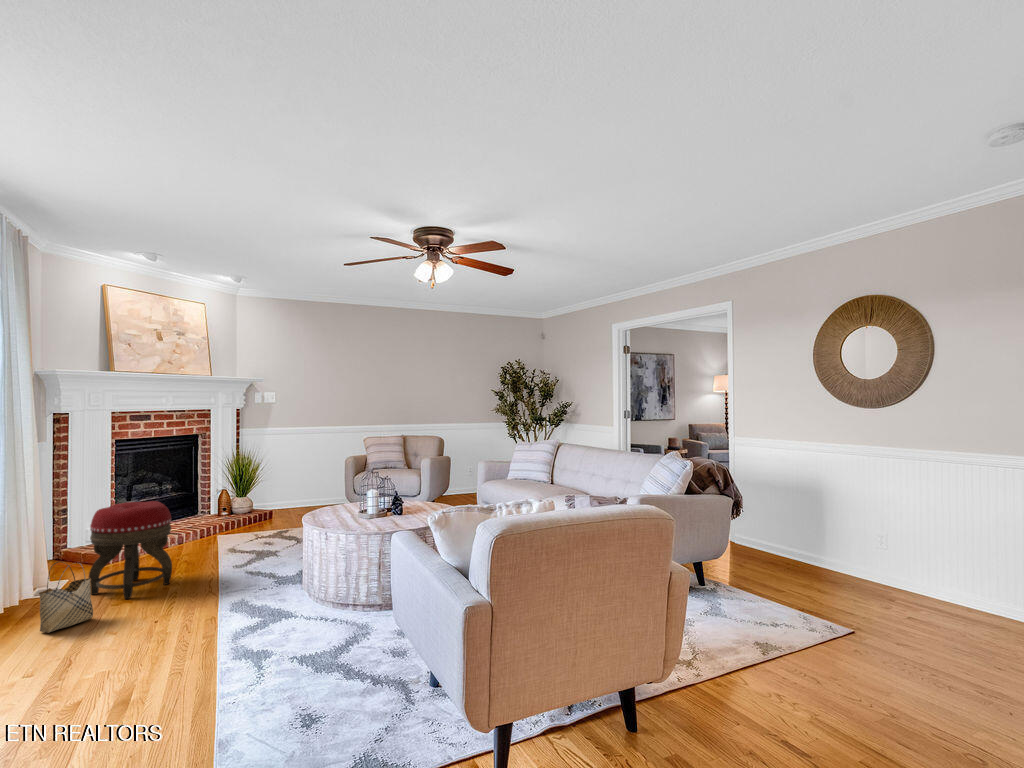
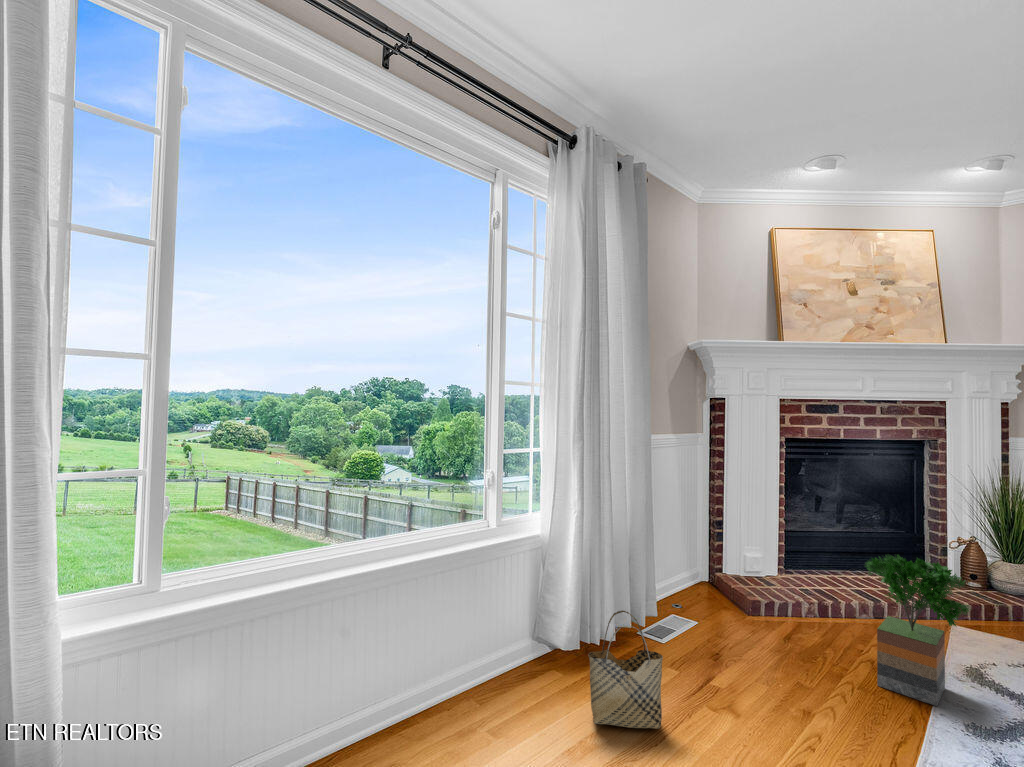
potted tree: none [184,495,235,566] -> present [866,555,971,706]
footstool: present [88,501,172,599] -> none [694,536,822,713]

